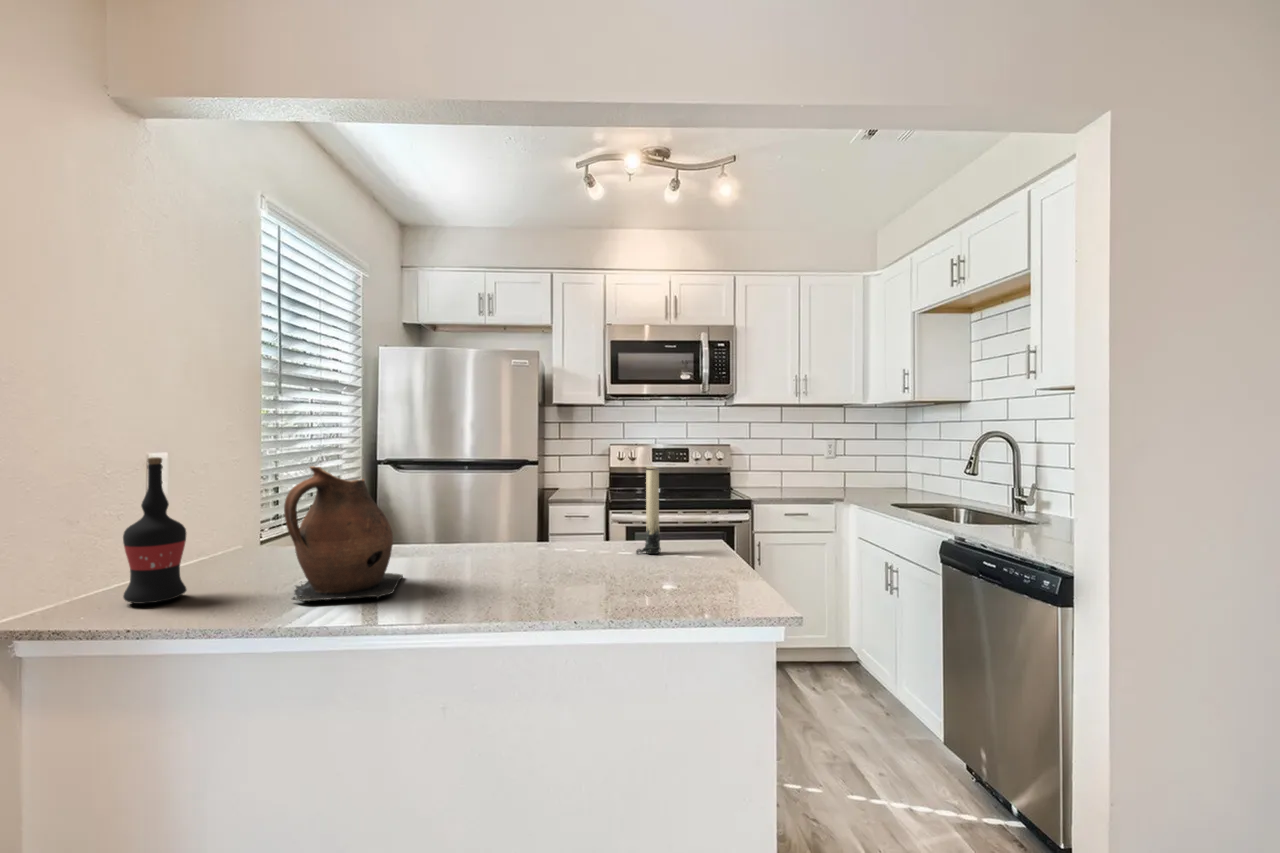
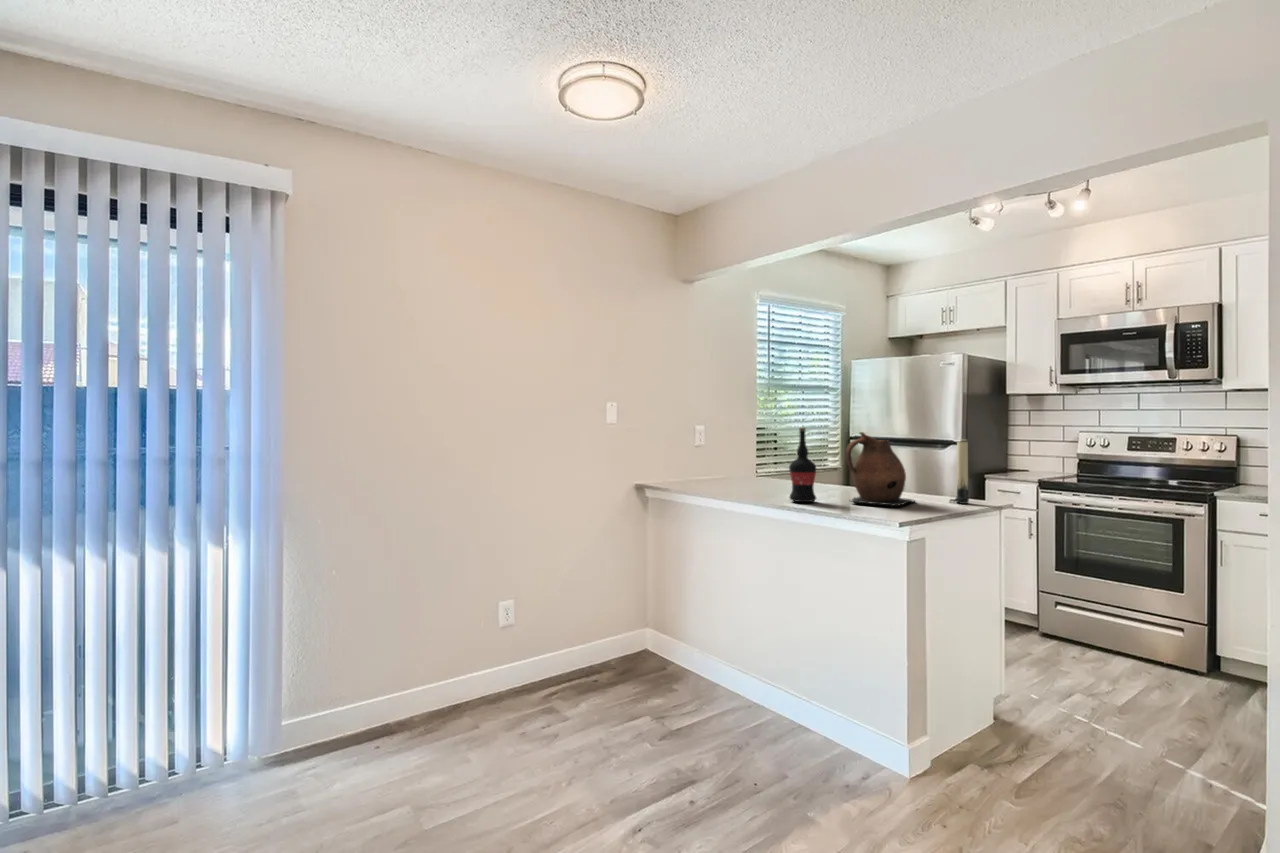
wine bottle: present [123,457,186,604] -> present [789,428,816,502]
ceramic pitcher: present [284,466,403,601] -> present [846,432,914,506]

